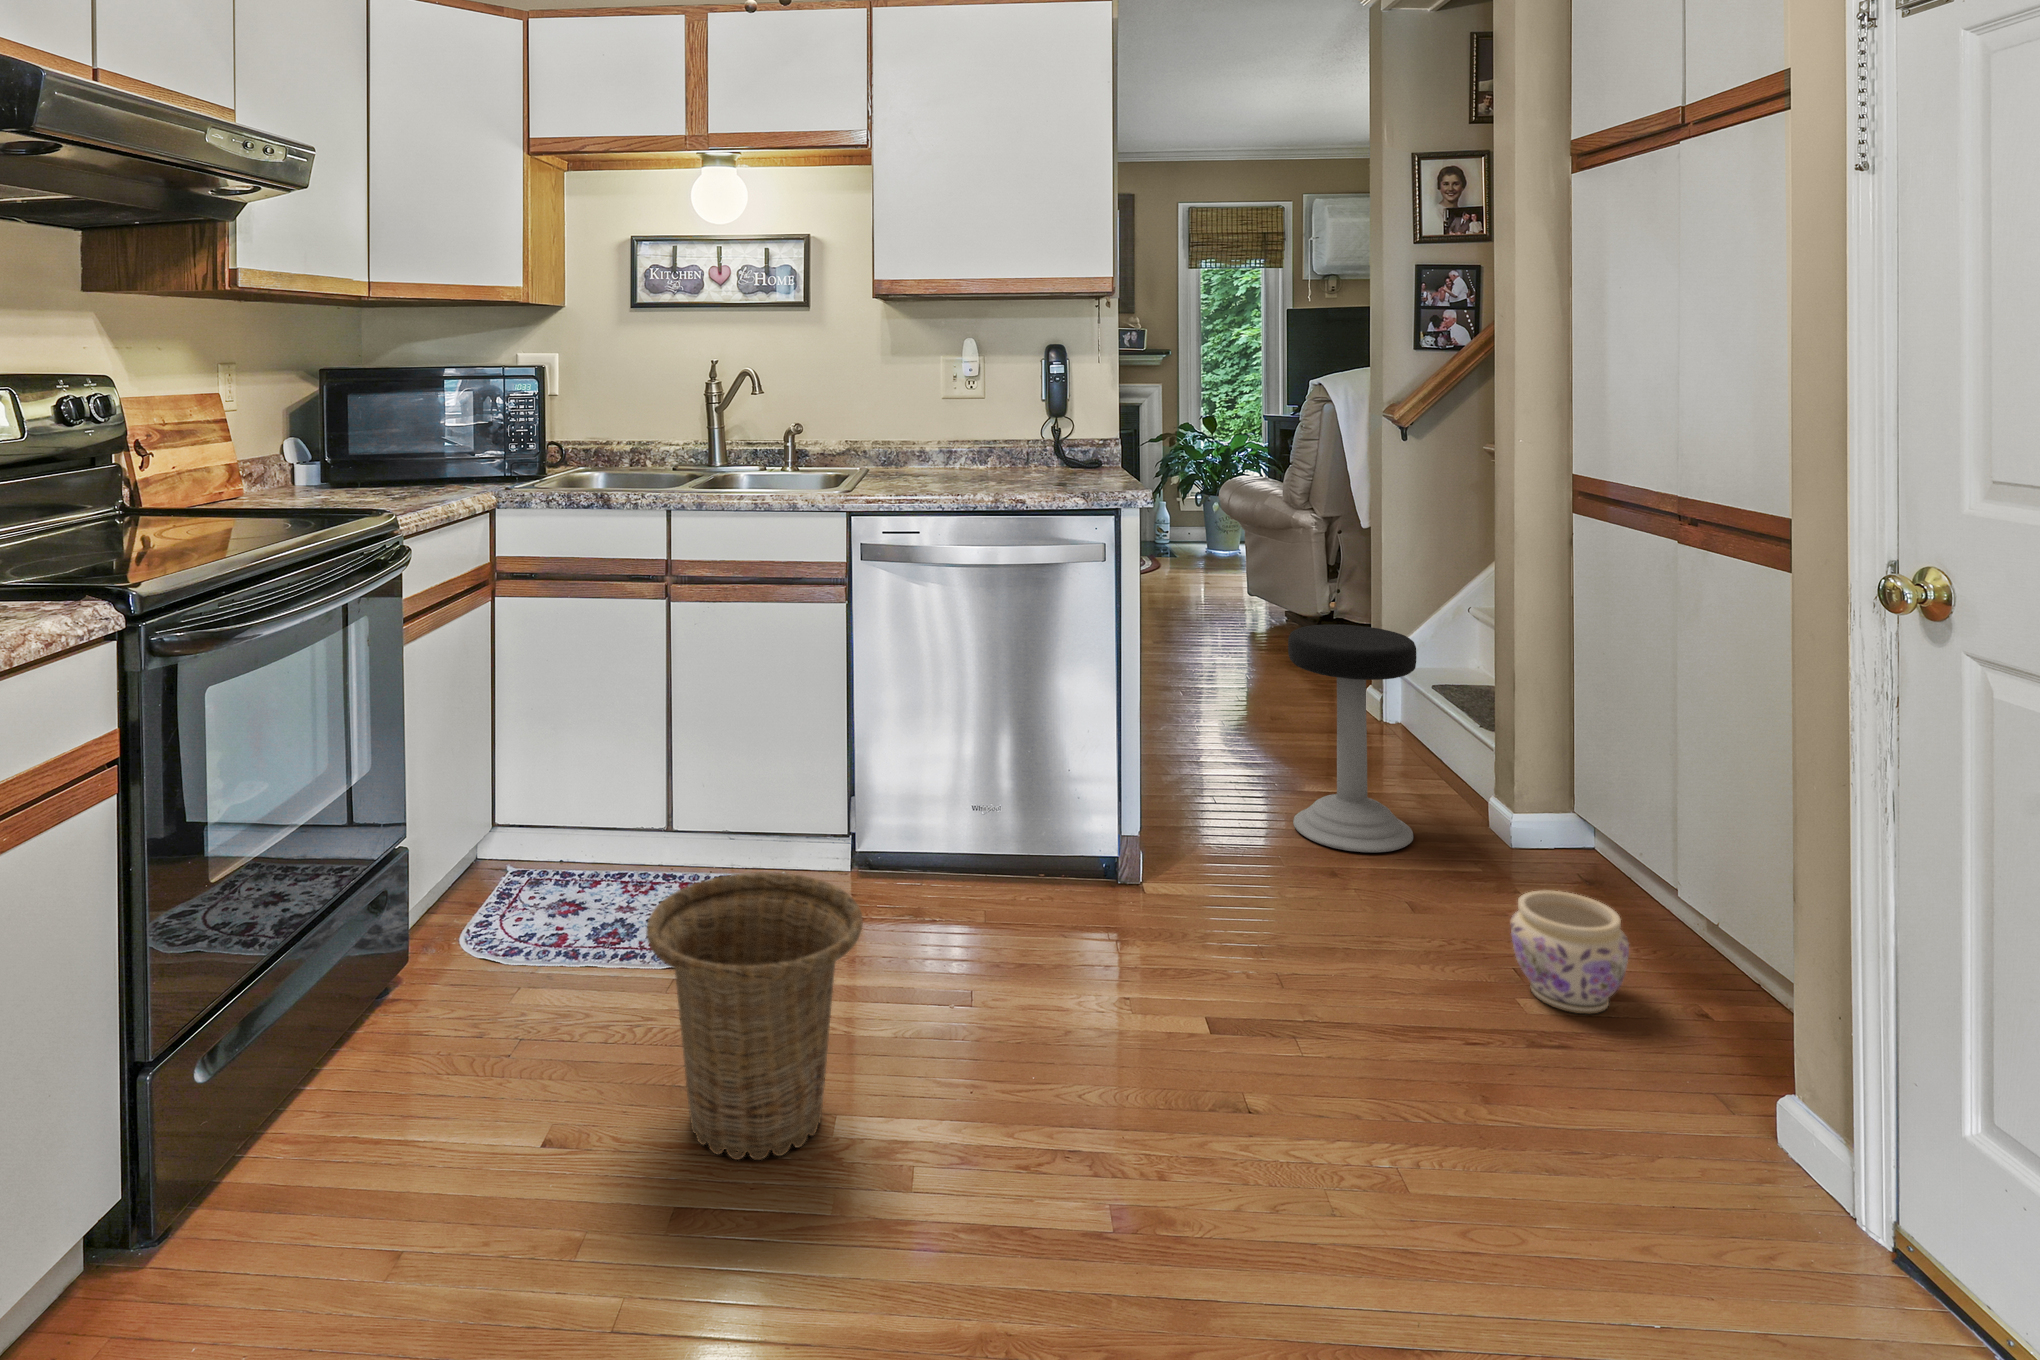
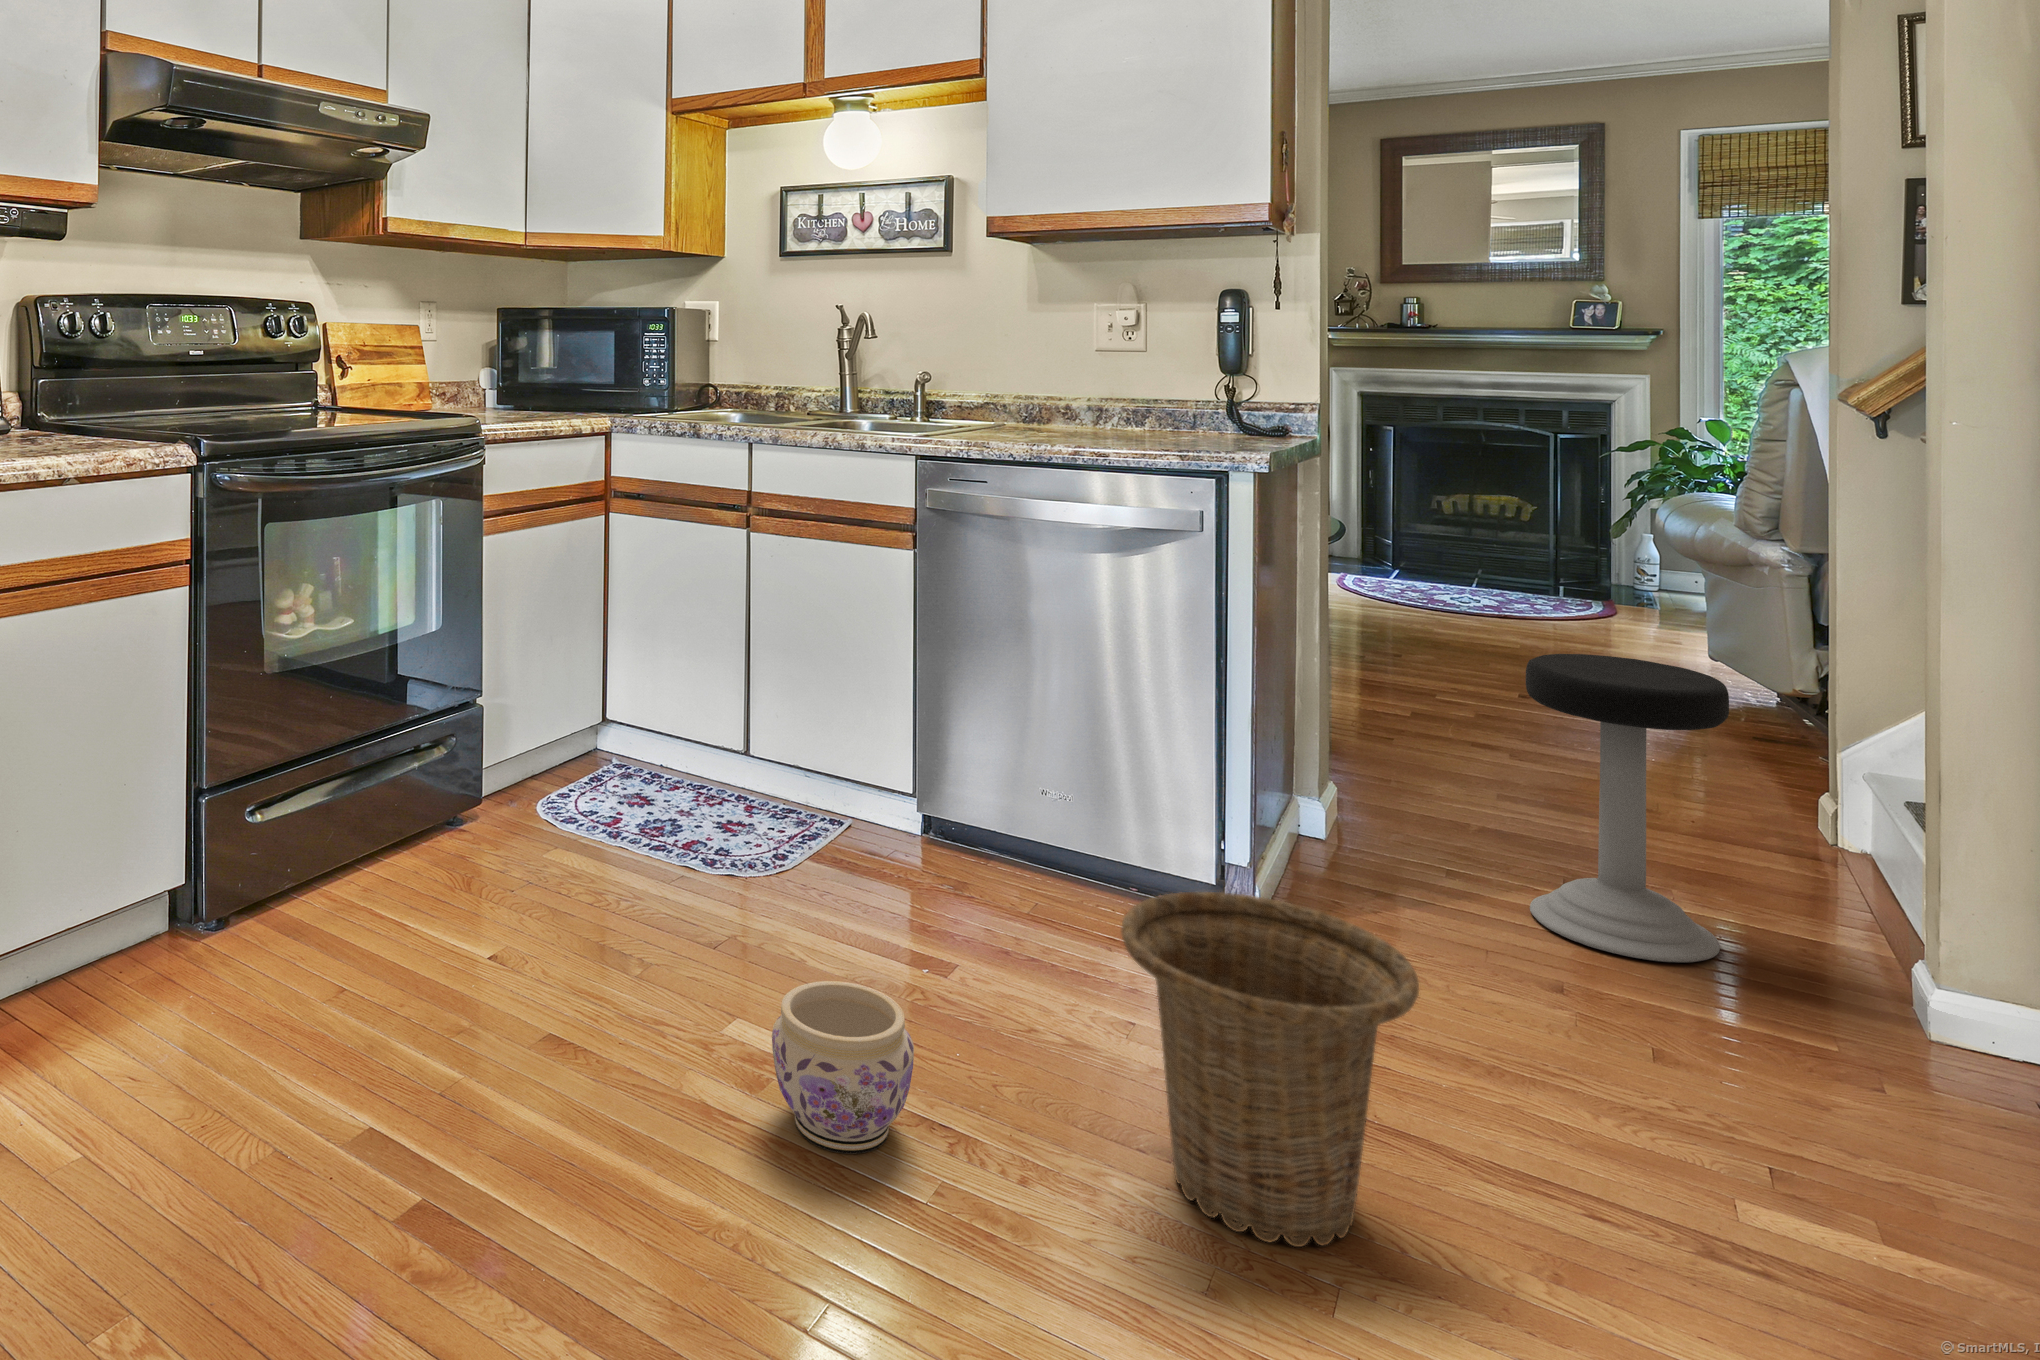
basket: present [646,872,863,1160] -> present [1121,892,1419,1247]
planter: present [1511,890,1629,1014] -> present [772,981,914,1154]

